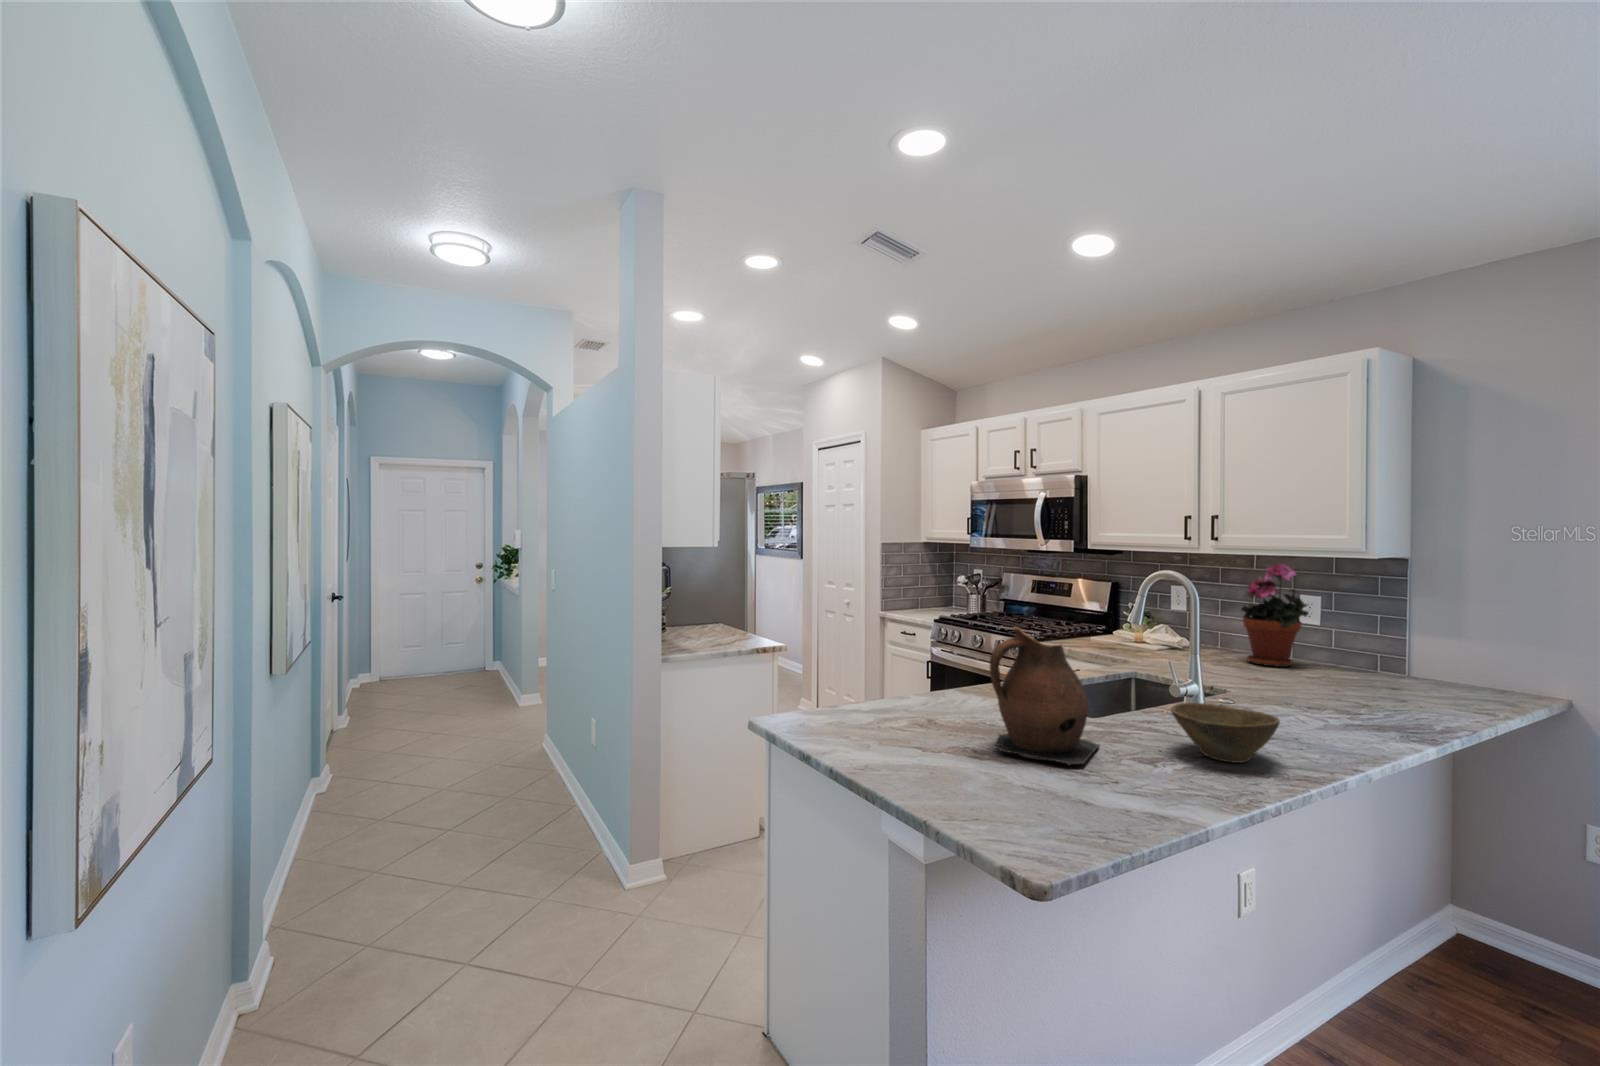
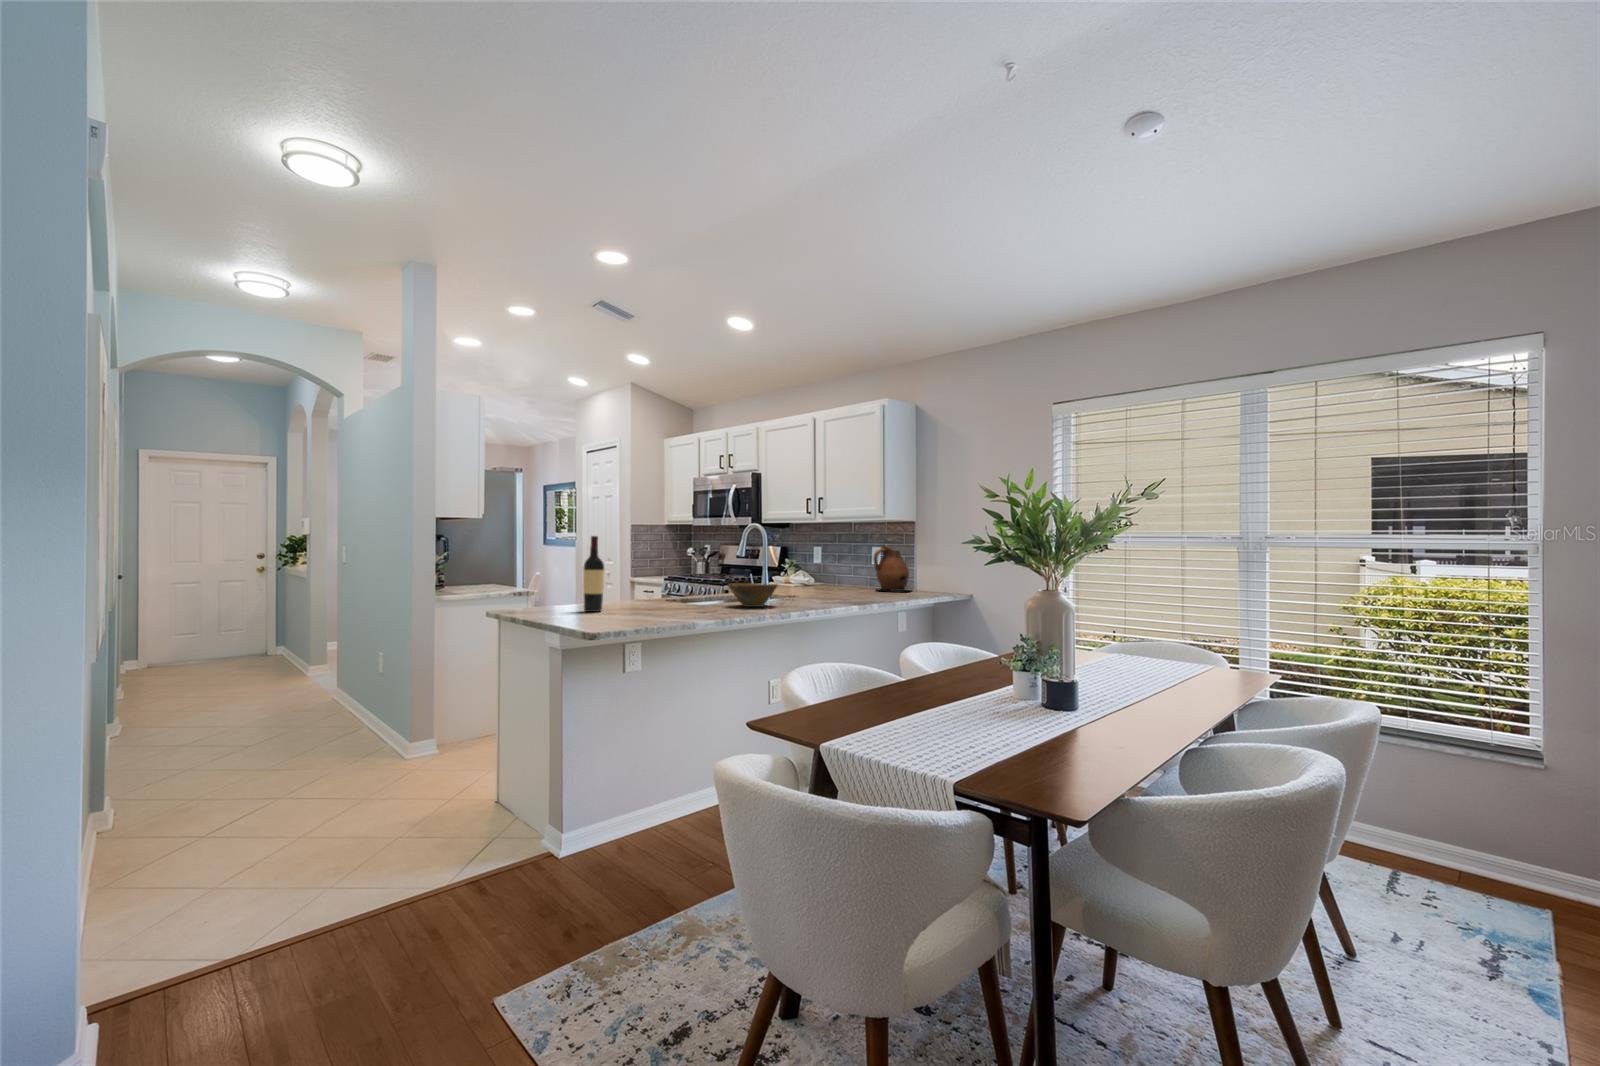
potted plant: present [1241,564,1308,667] -> none [836,526,871,588]
wine bottle: none [923,626,962,774] -> present [583,536,604,612]
ceramic pitcher: present [990,627,1100,766] -> present [874,544,909,591]

